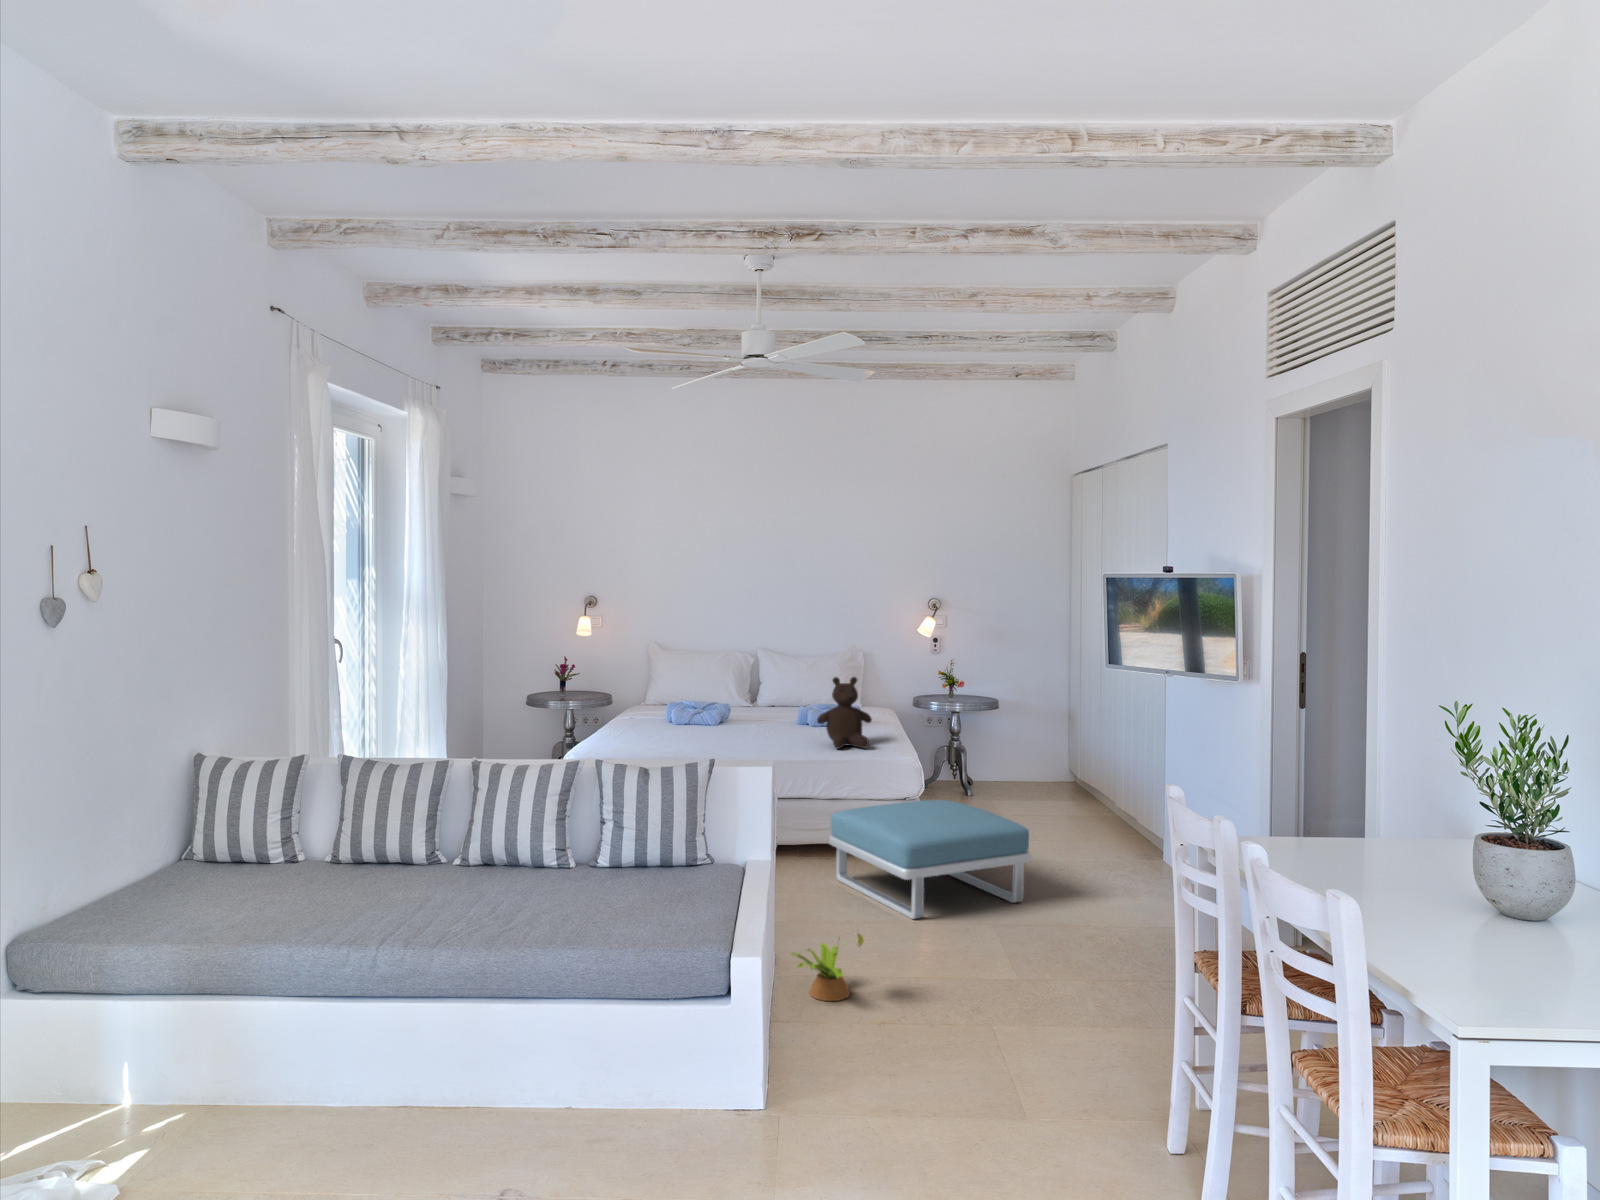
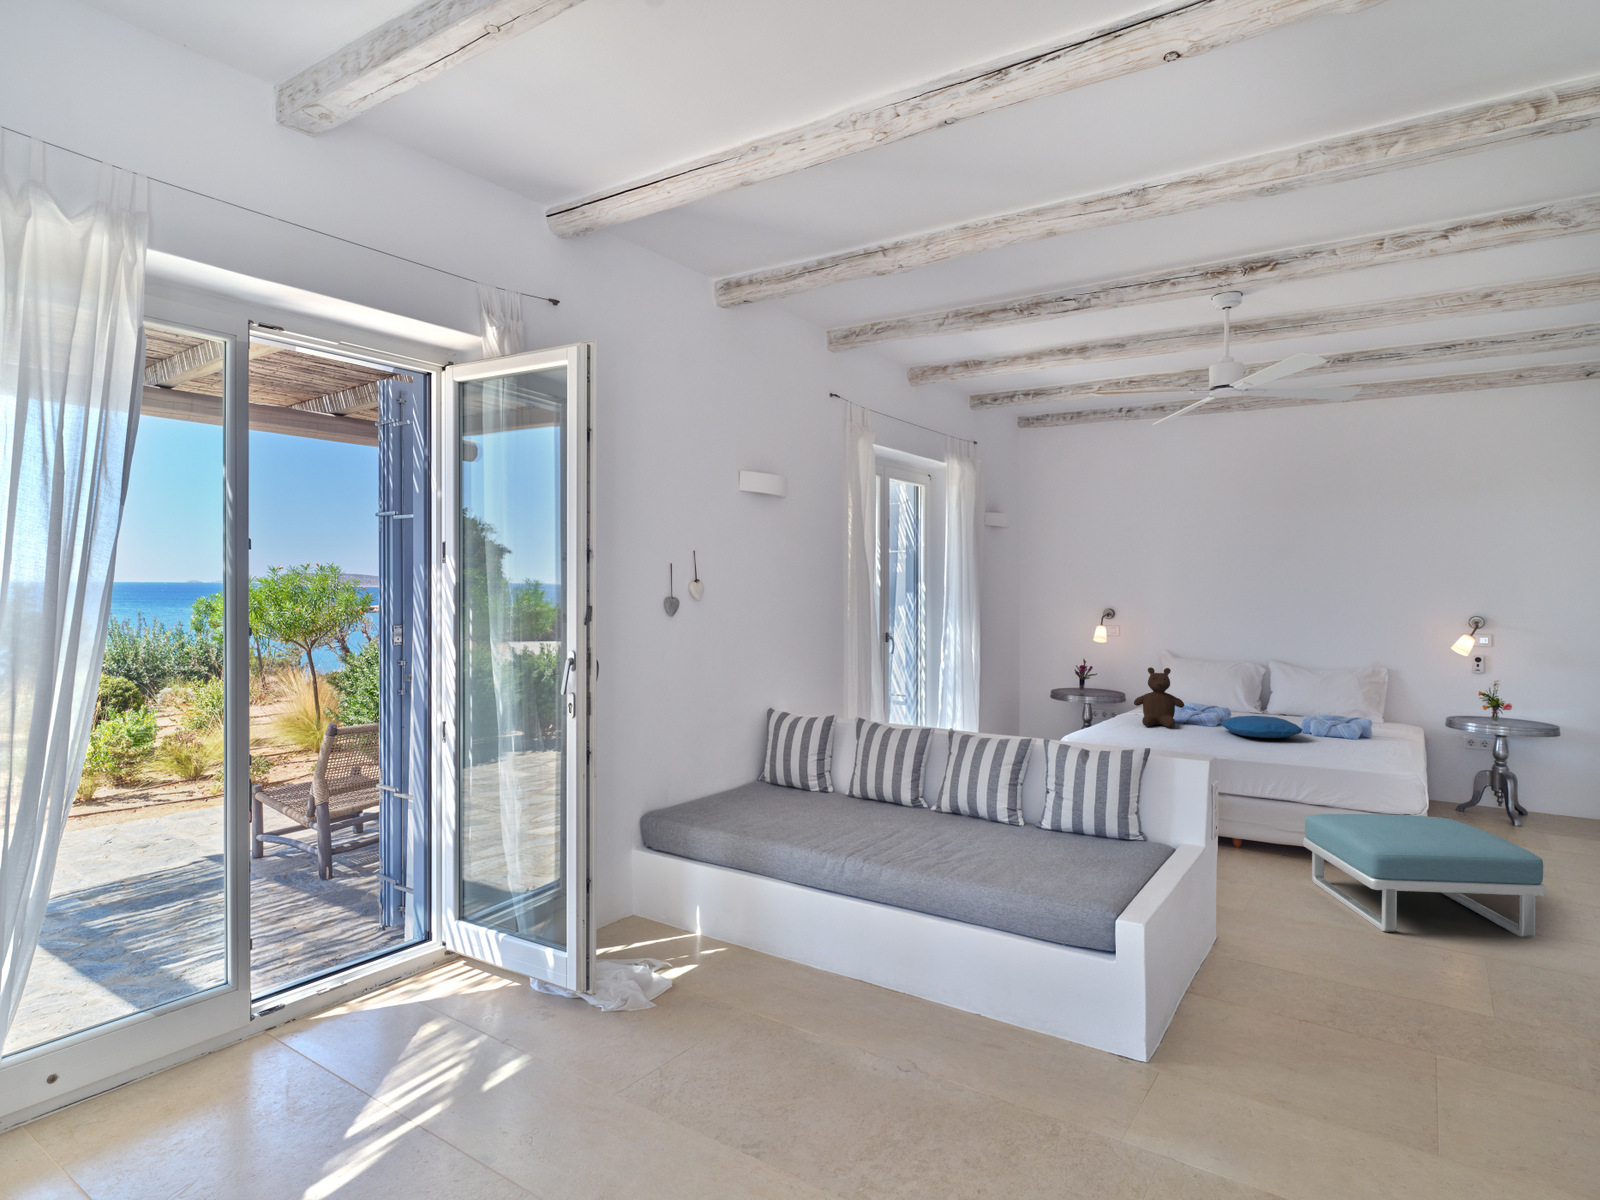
teddy bear: present [817,677,872,749] -> present [1134,667,1184,728]
pillow: none [727,711,808,734] -> present [1220,716,1303,738]
decorative plant: present [792,929,863,1001] -> none [1216,913,1293,988]

